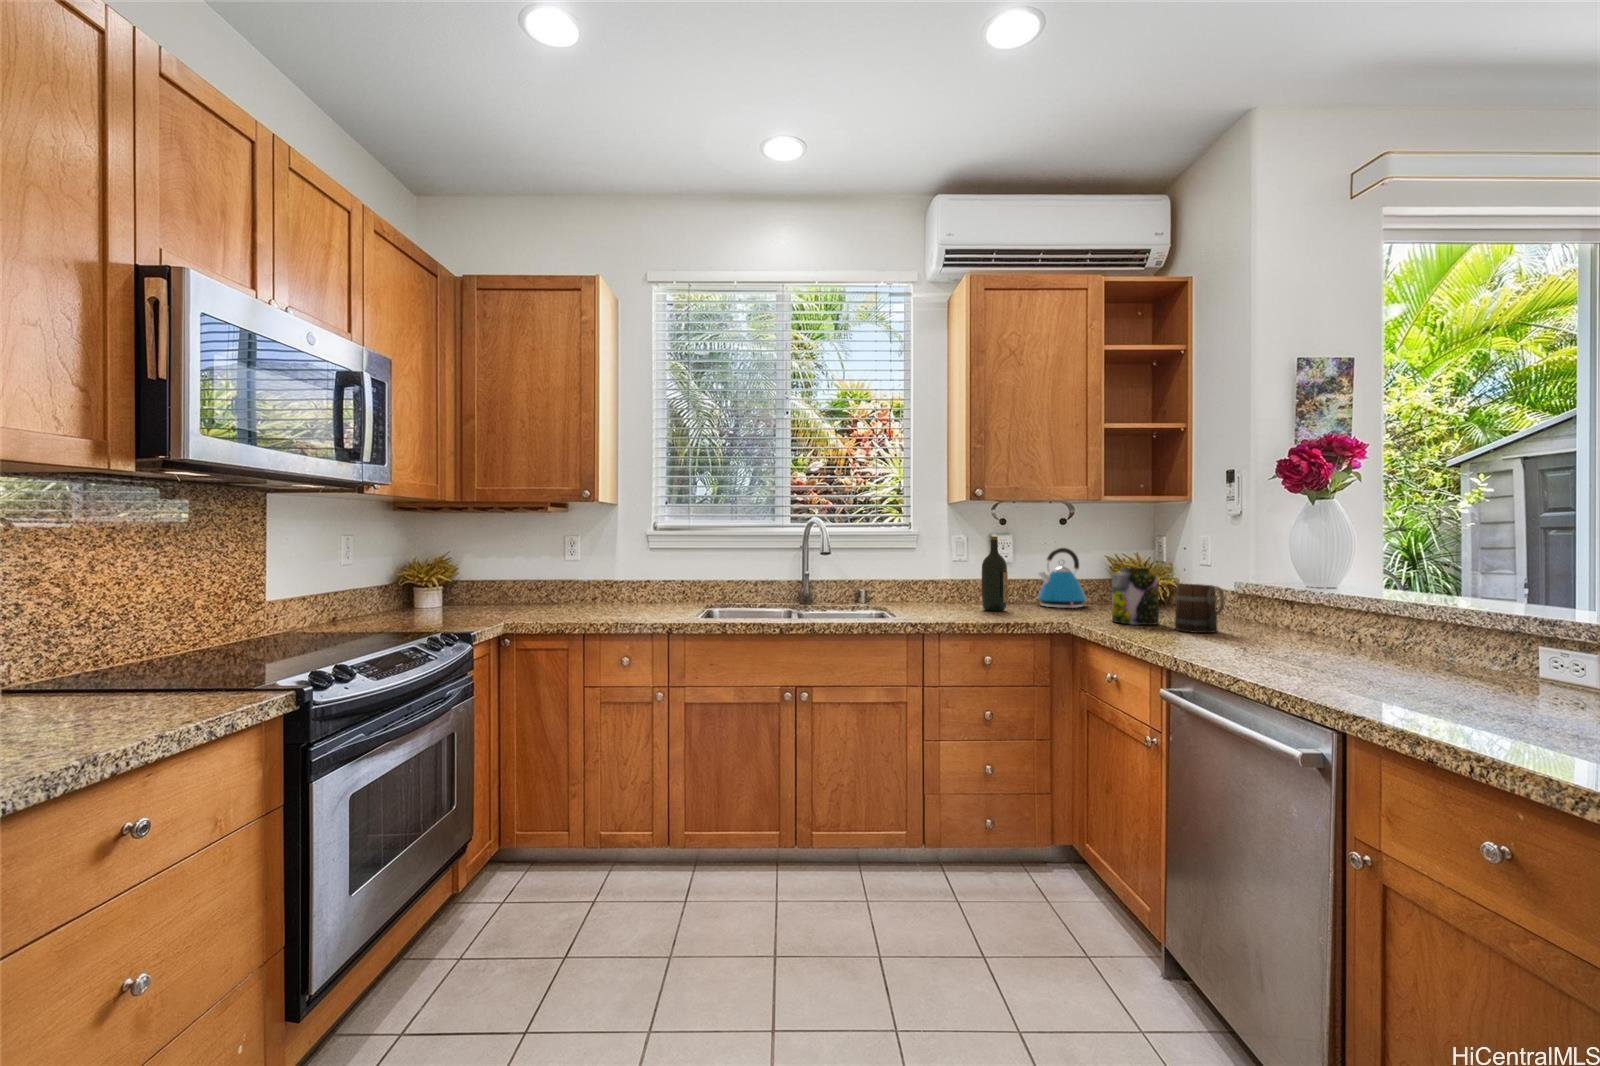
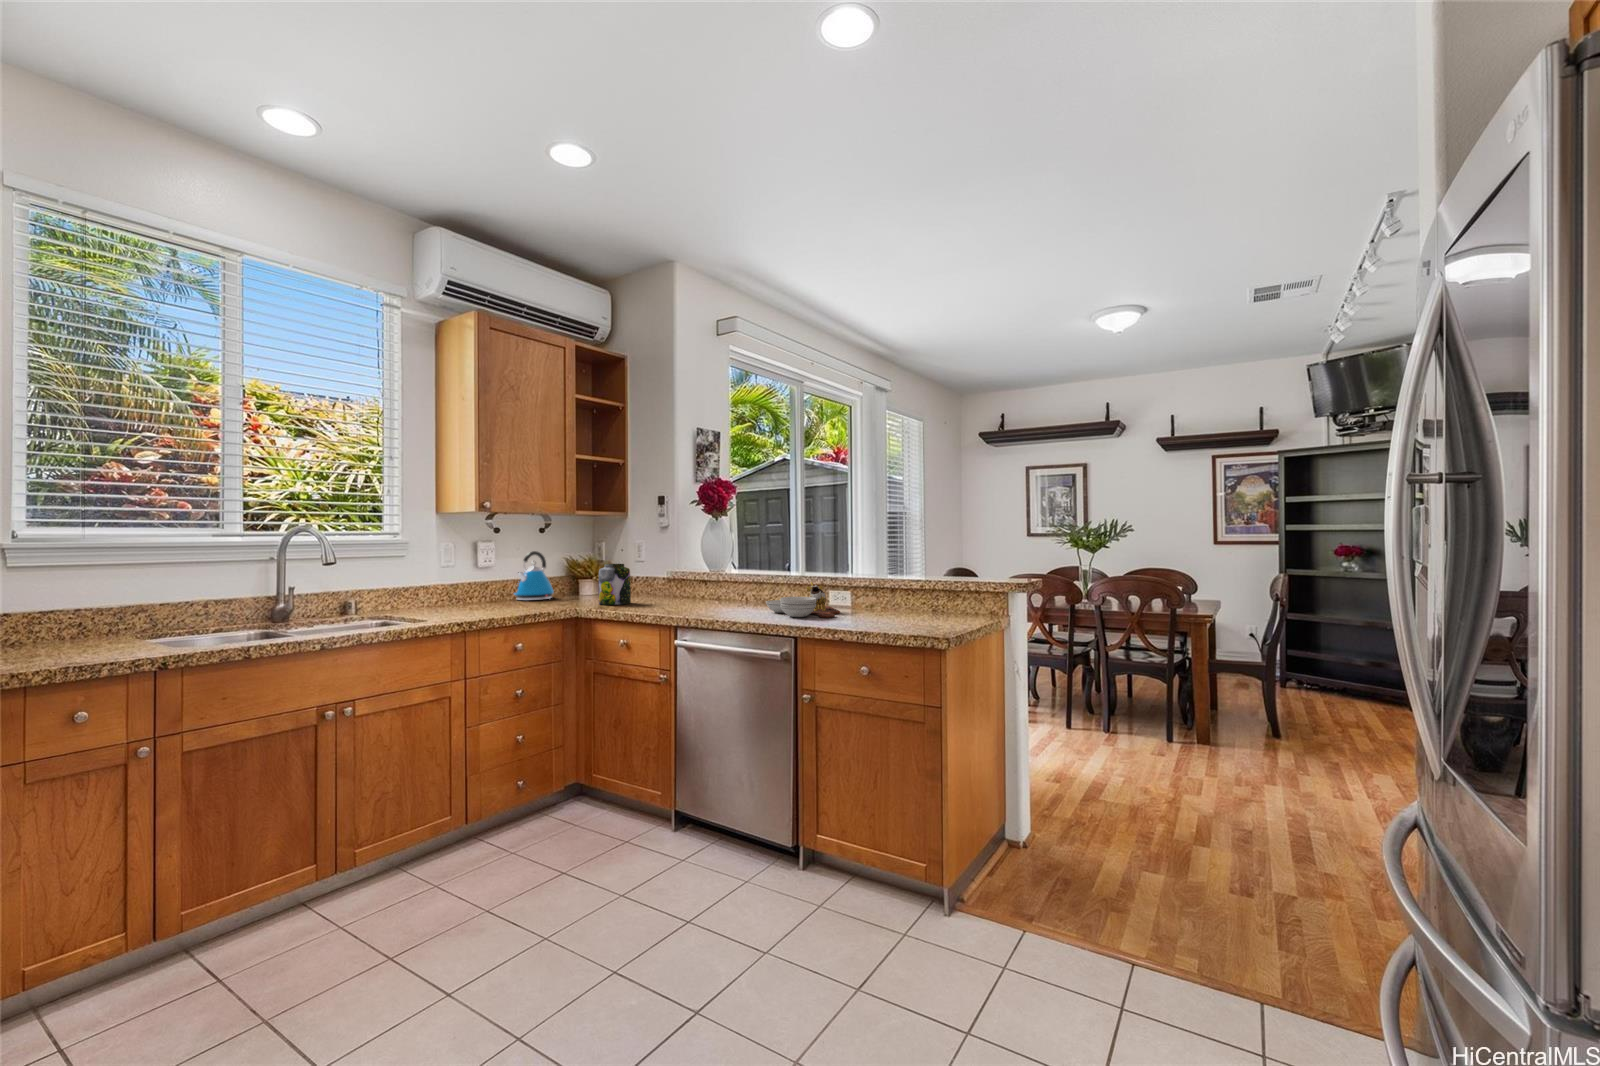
wine bottle: present [981,537,1008,611] -> none [481,543,505,607]
mug: present [1175,584,1224,633] -> none [646,573,680,605]
cutting board: none [1342,624,1532,706] -> present [766,582,840,618]

